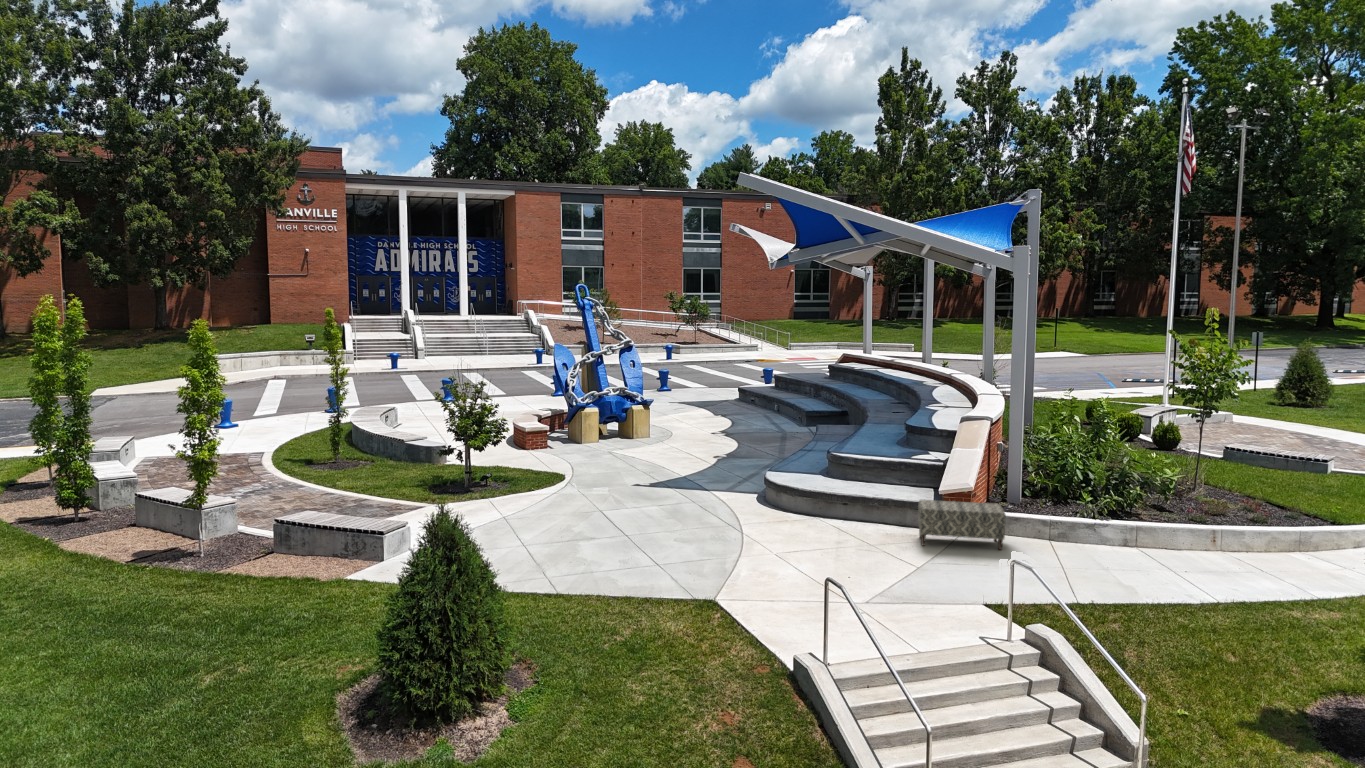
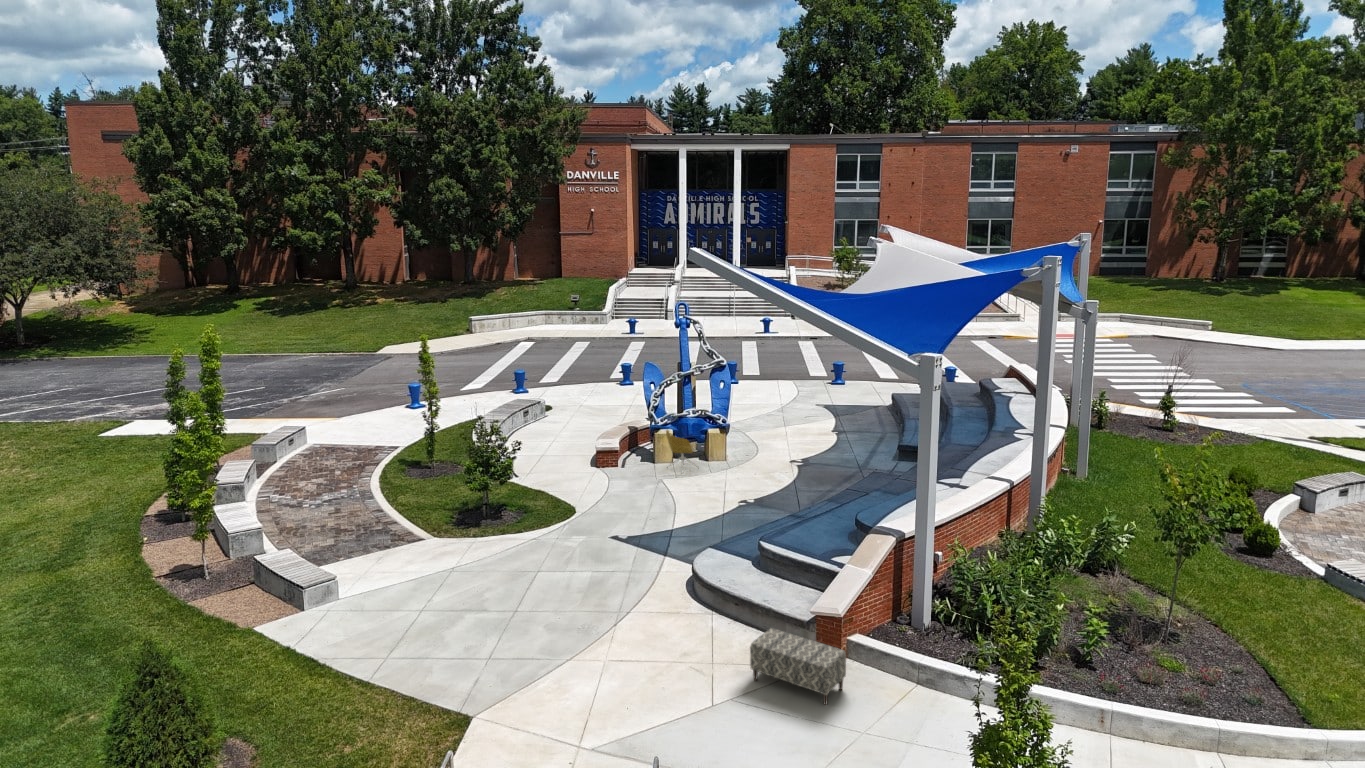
chair: none [595,405,628,447] -> present [666,430,694,465]

